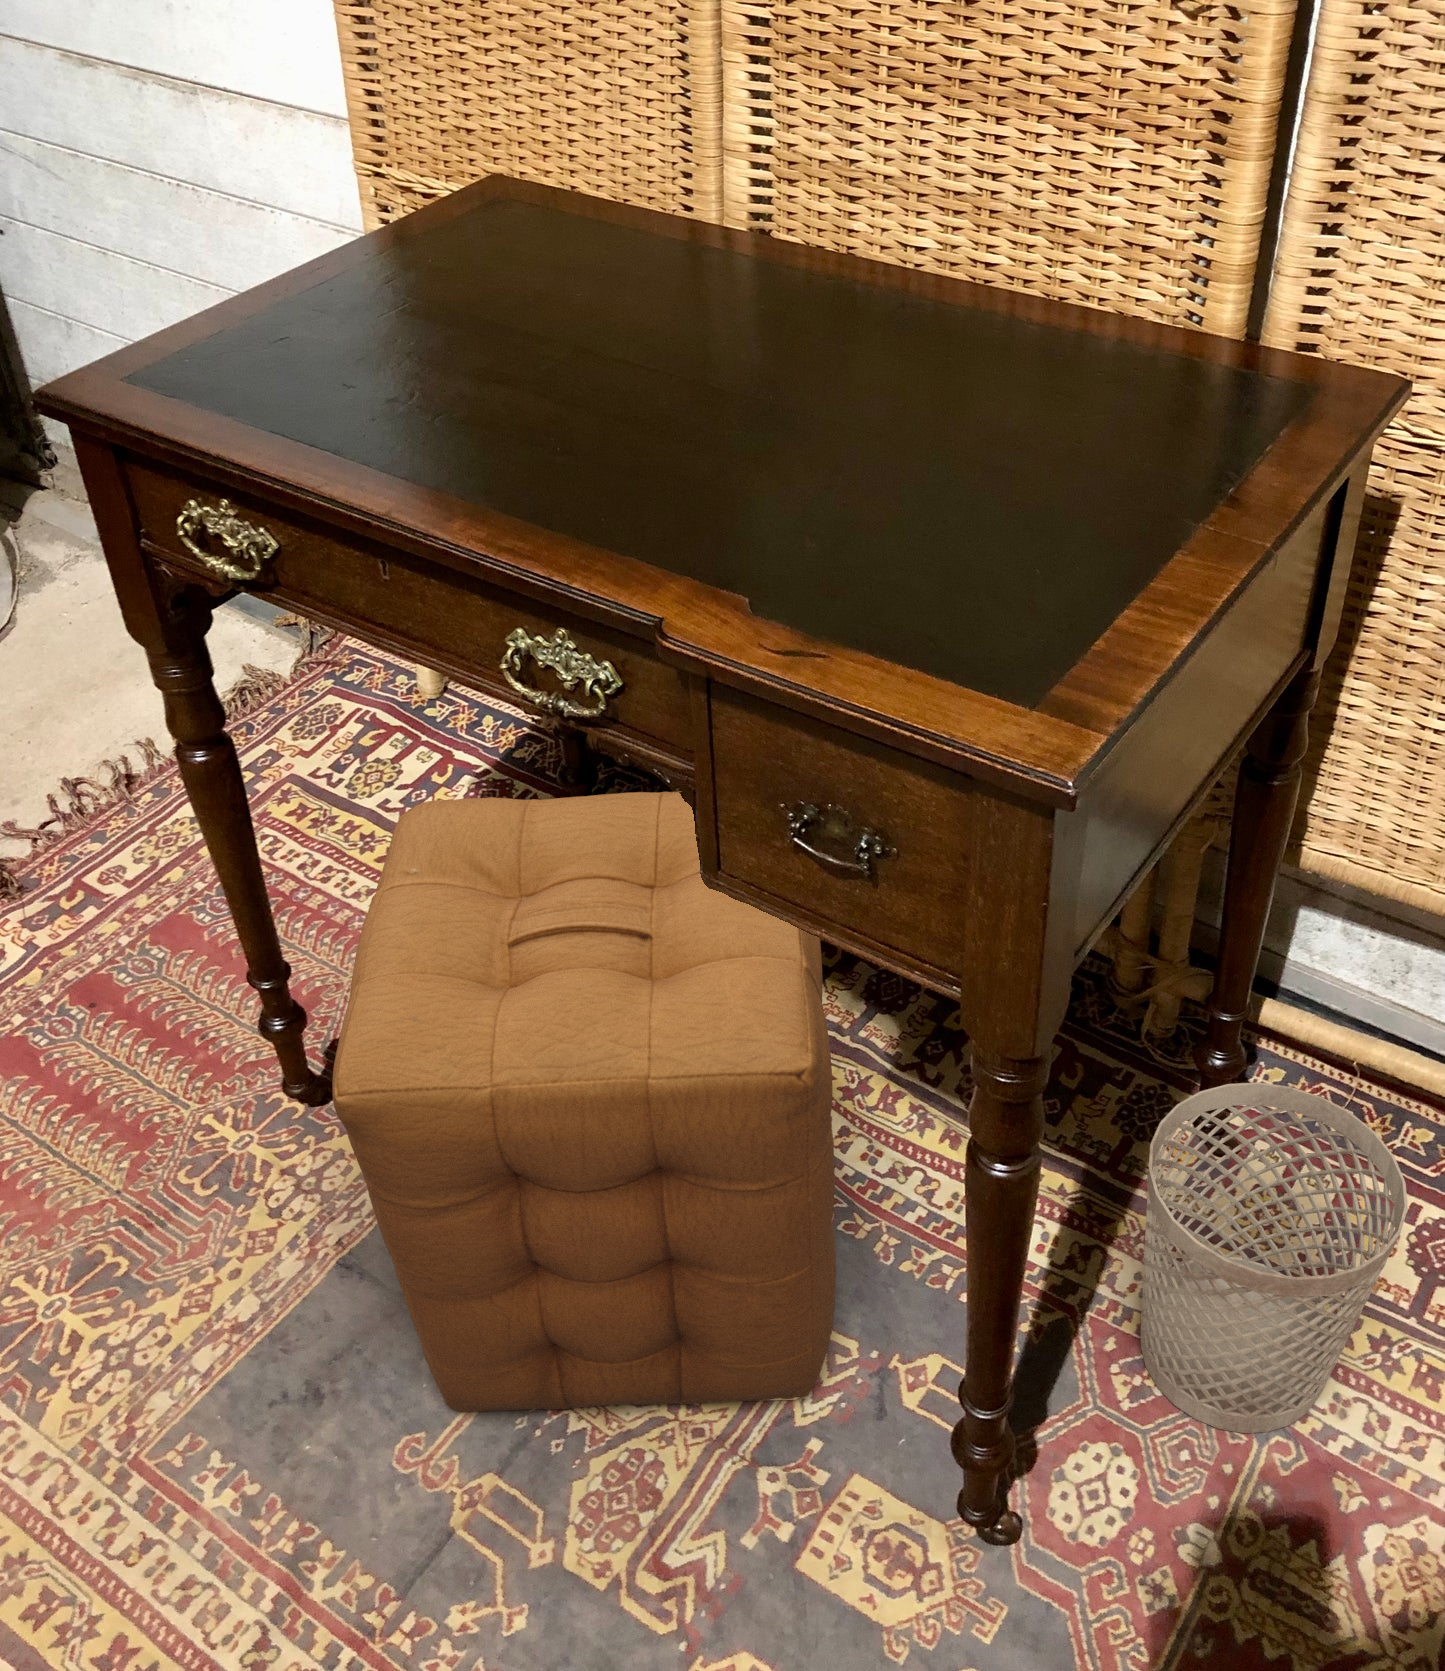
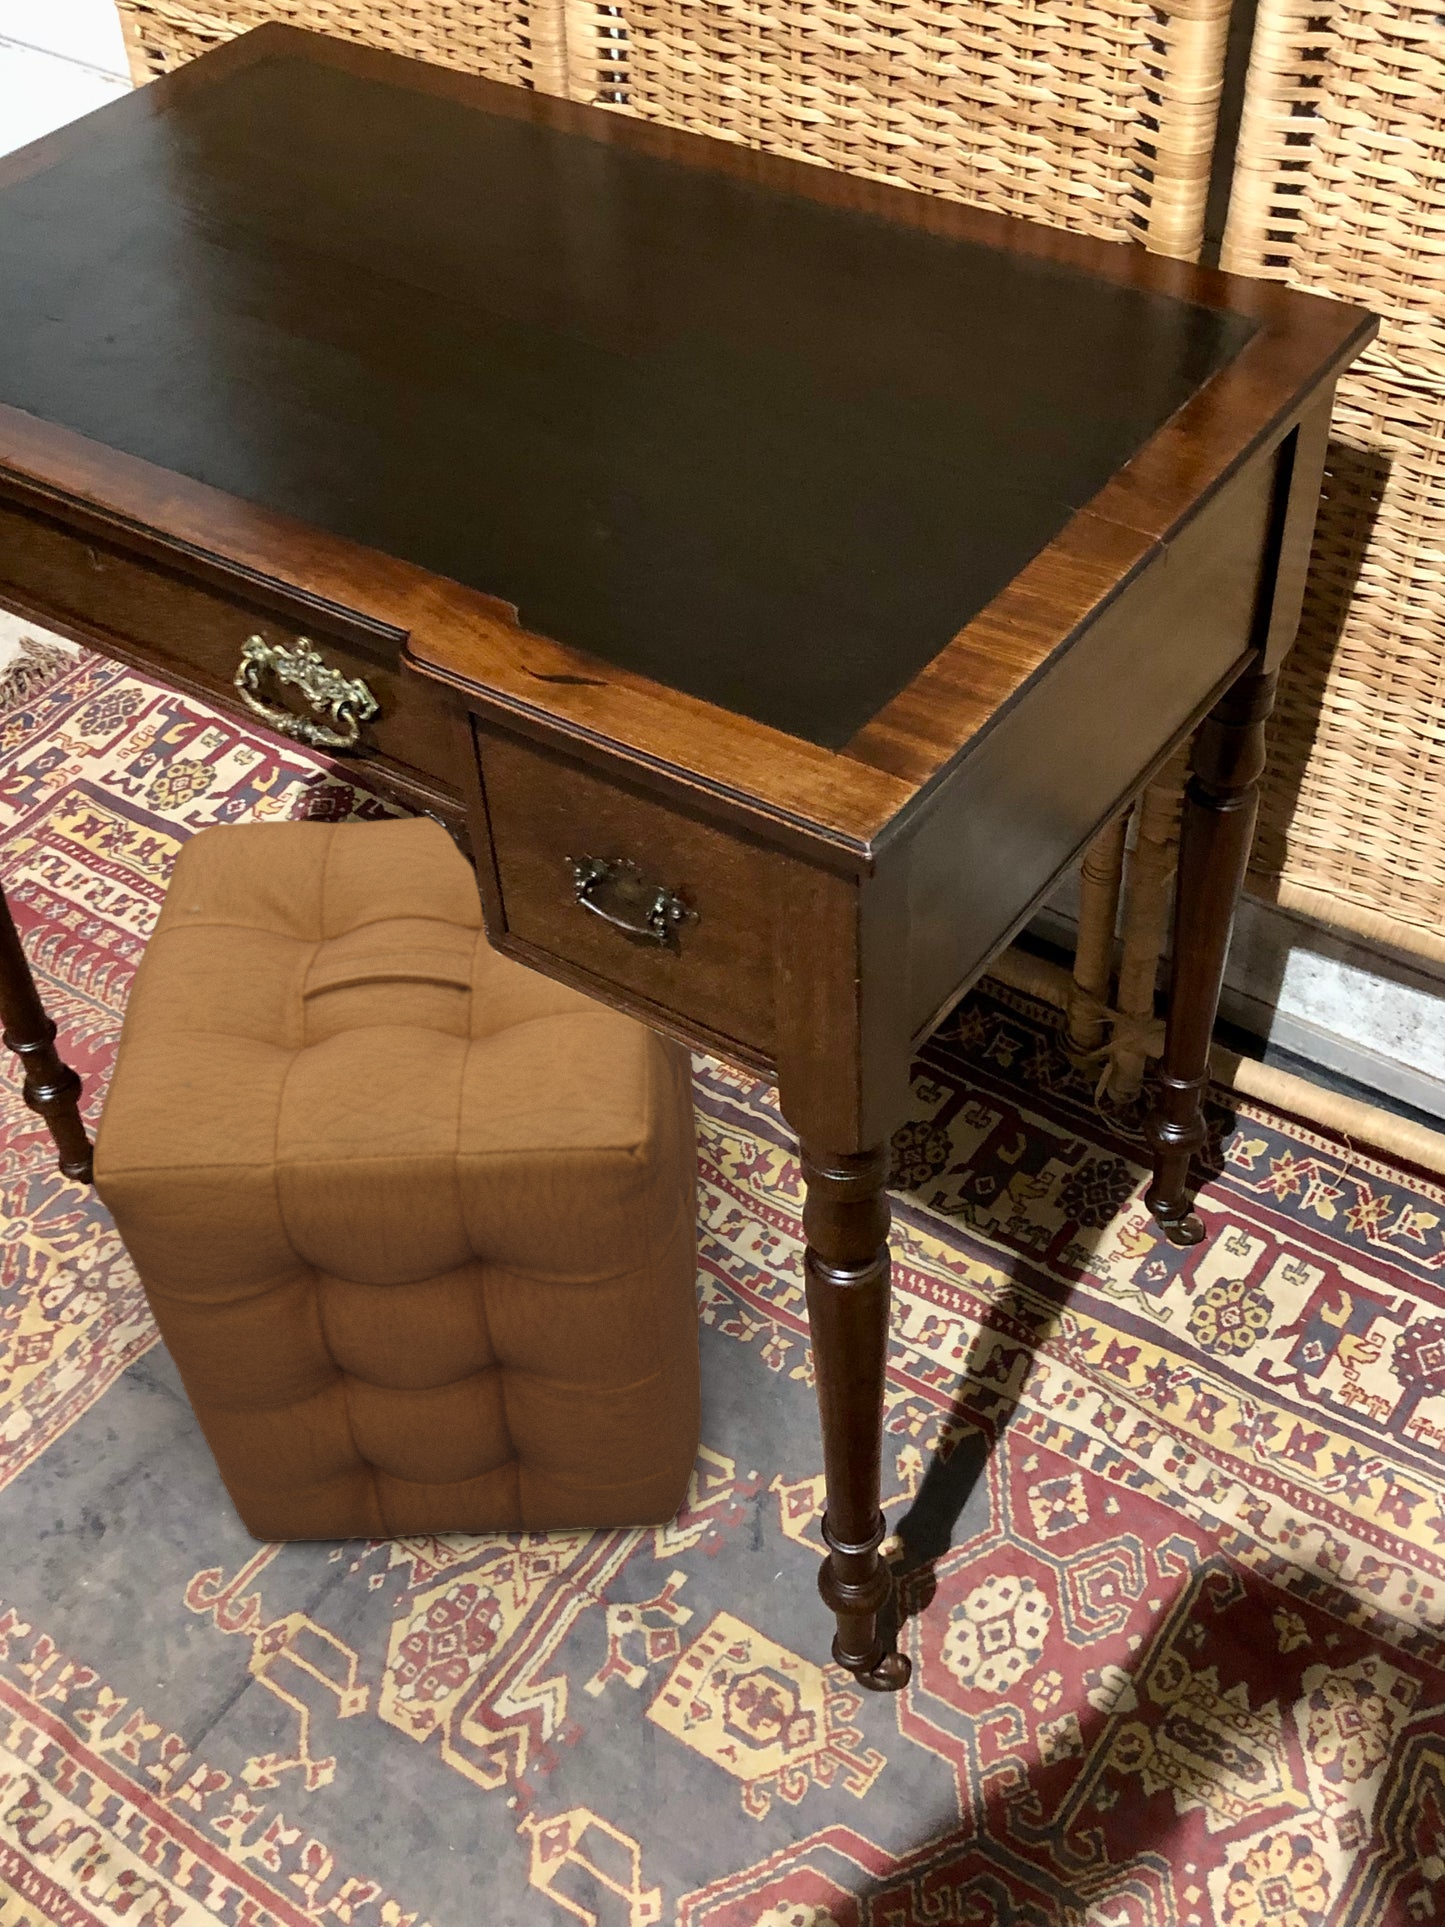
wastebasket: present [1141,1082,1408,1433] -> none [1060,1158,1356,1565]

